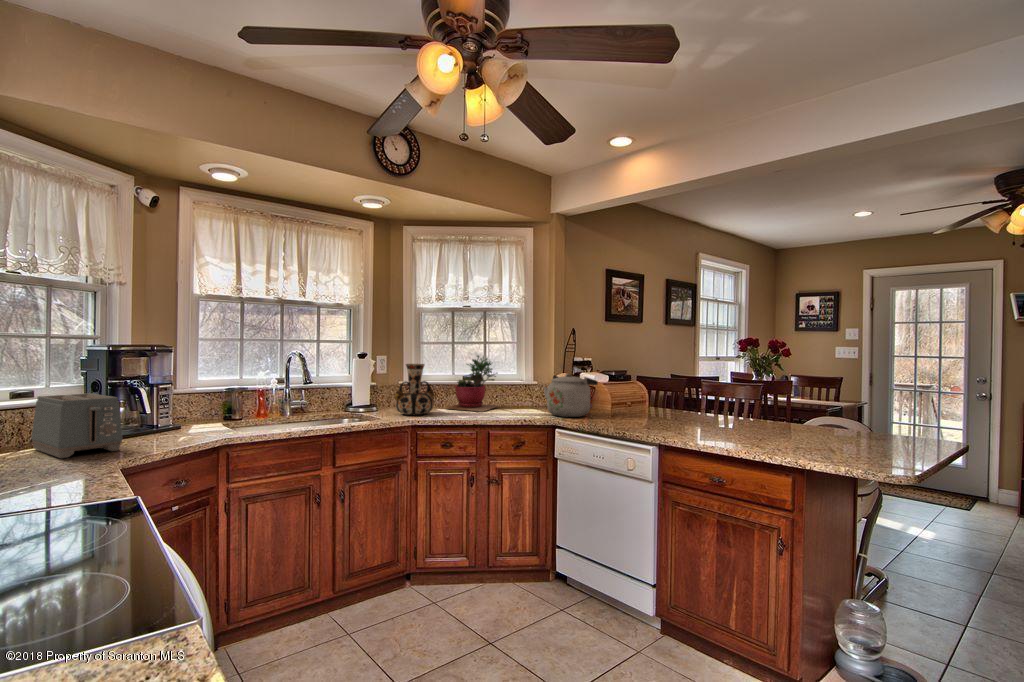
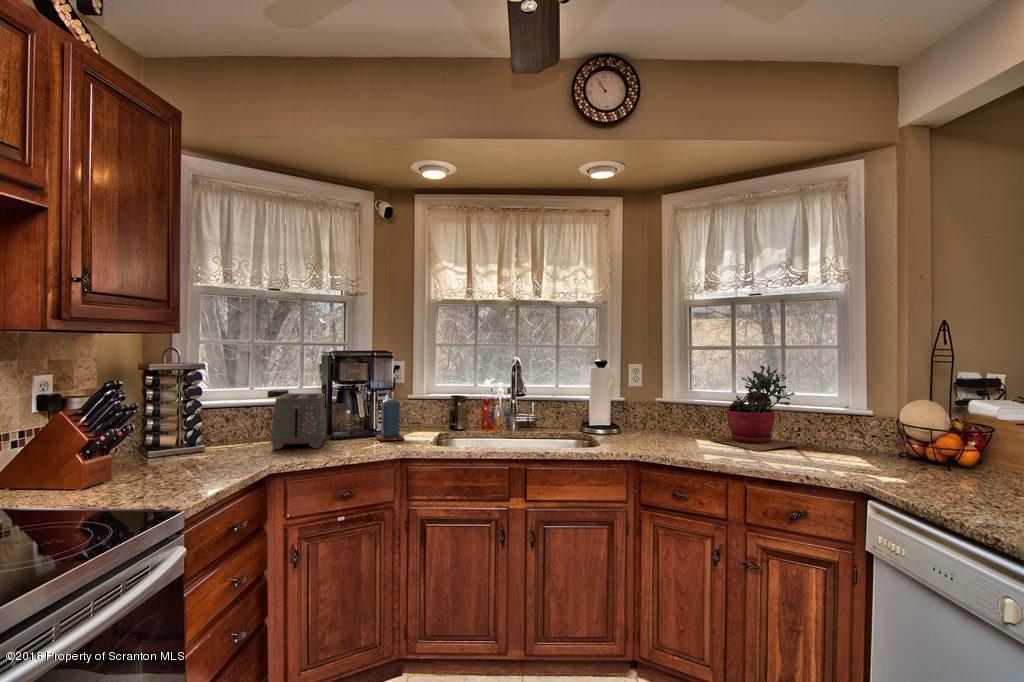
vase: present [395,364,434,415] -> none [625,375,684,445]
kettle: present [544,373,598,417] -> none [863,400,980,482]
candle: none [158,391,199,438] -> present [376,395,404,441]

